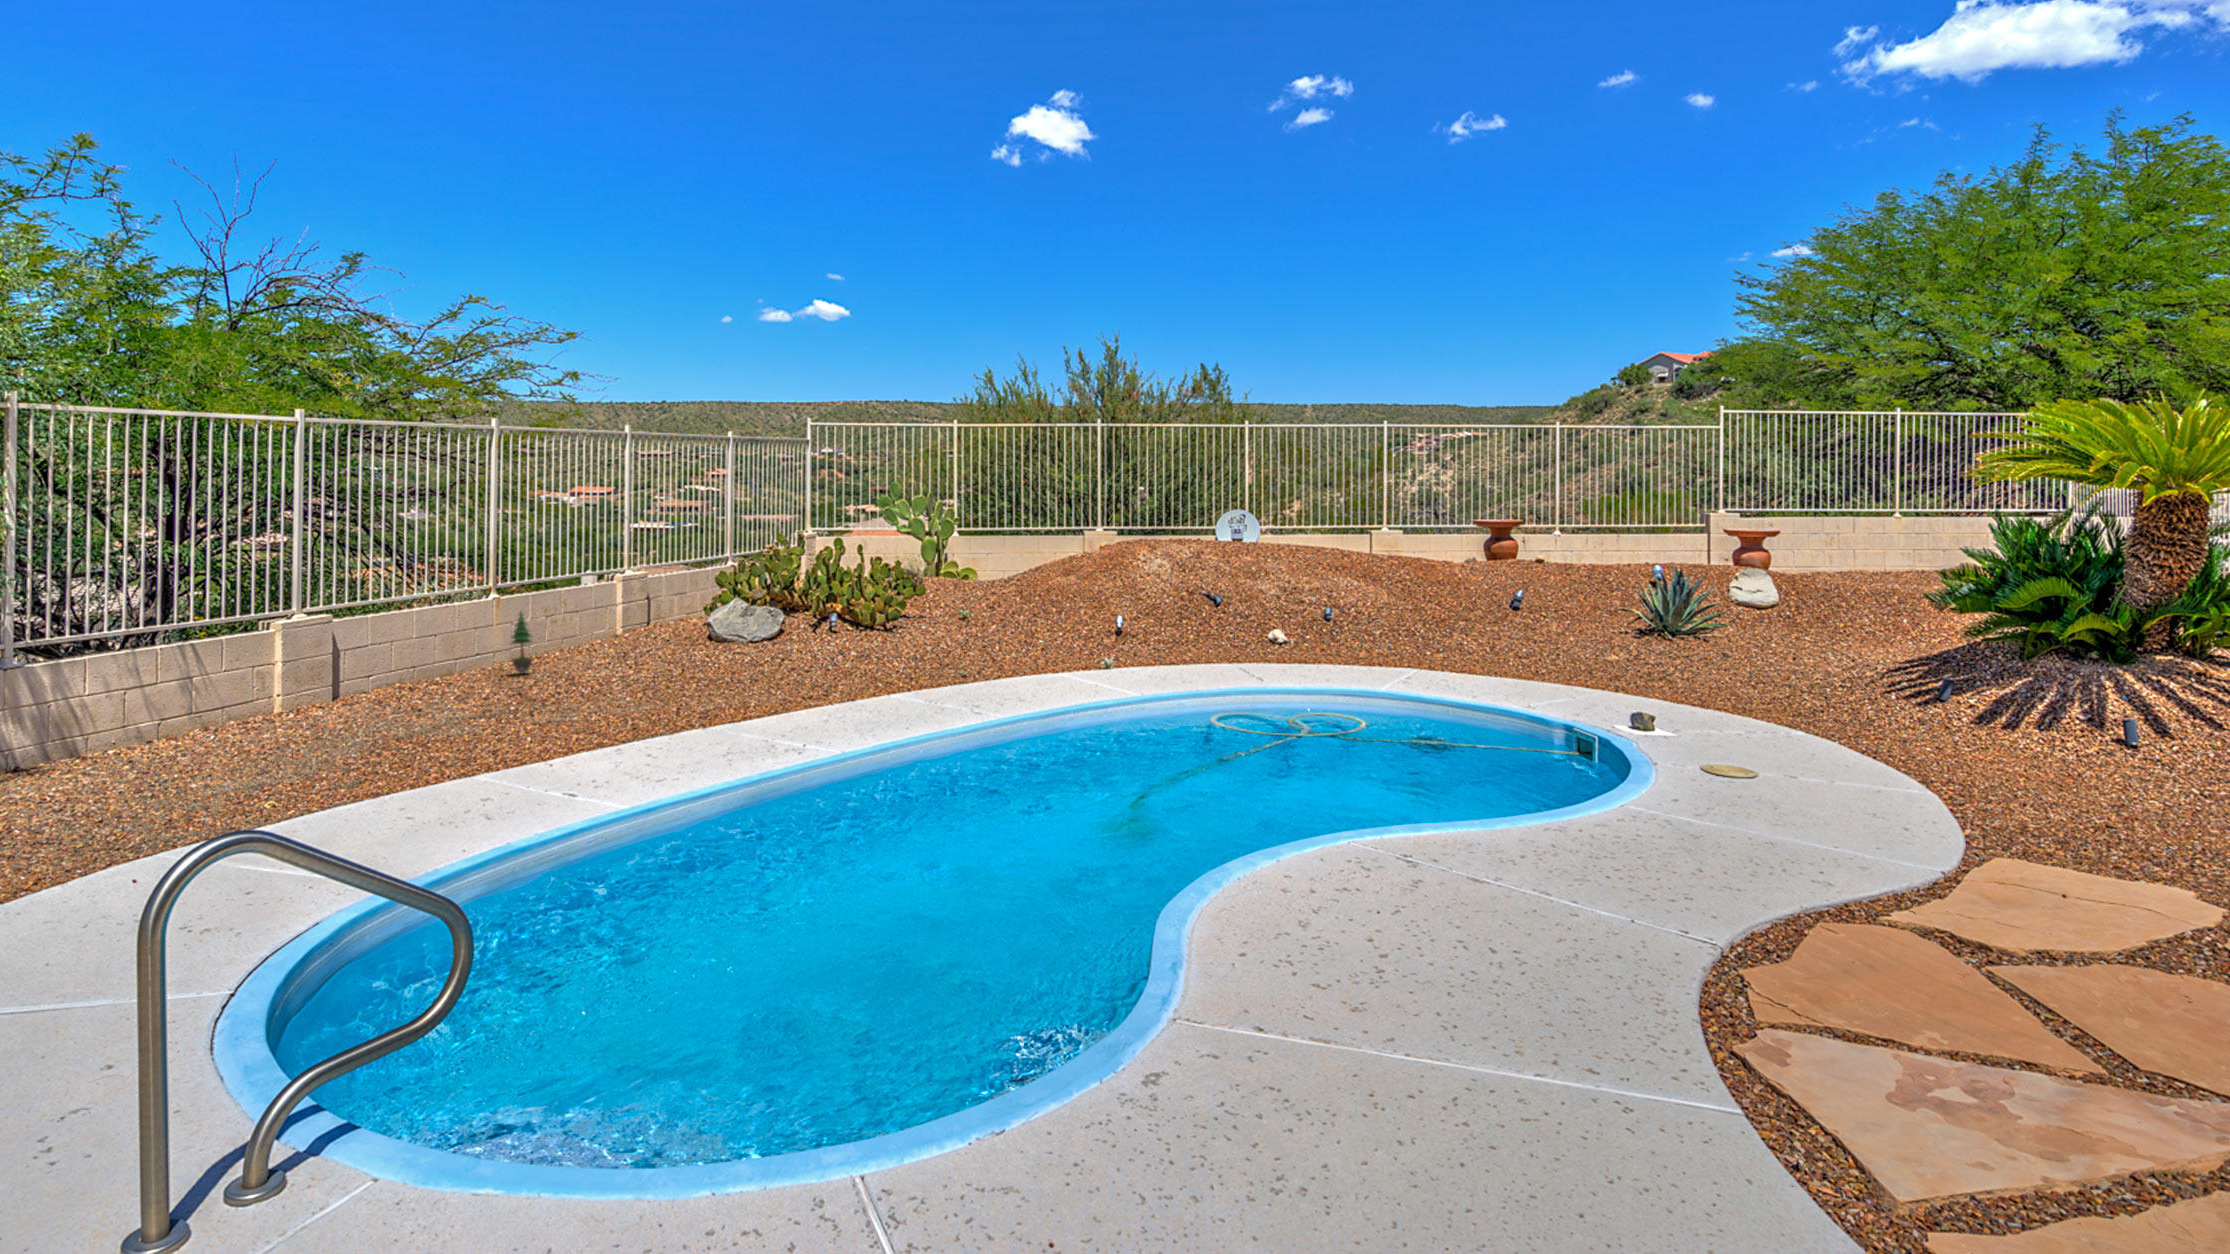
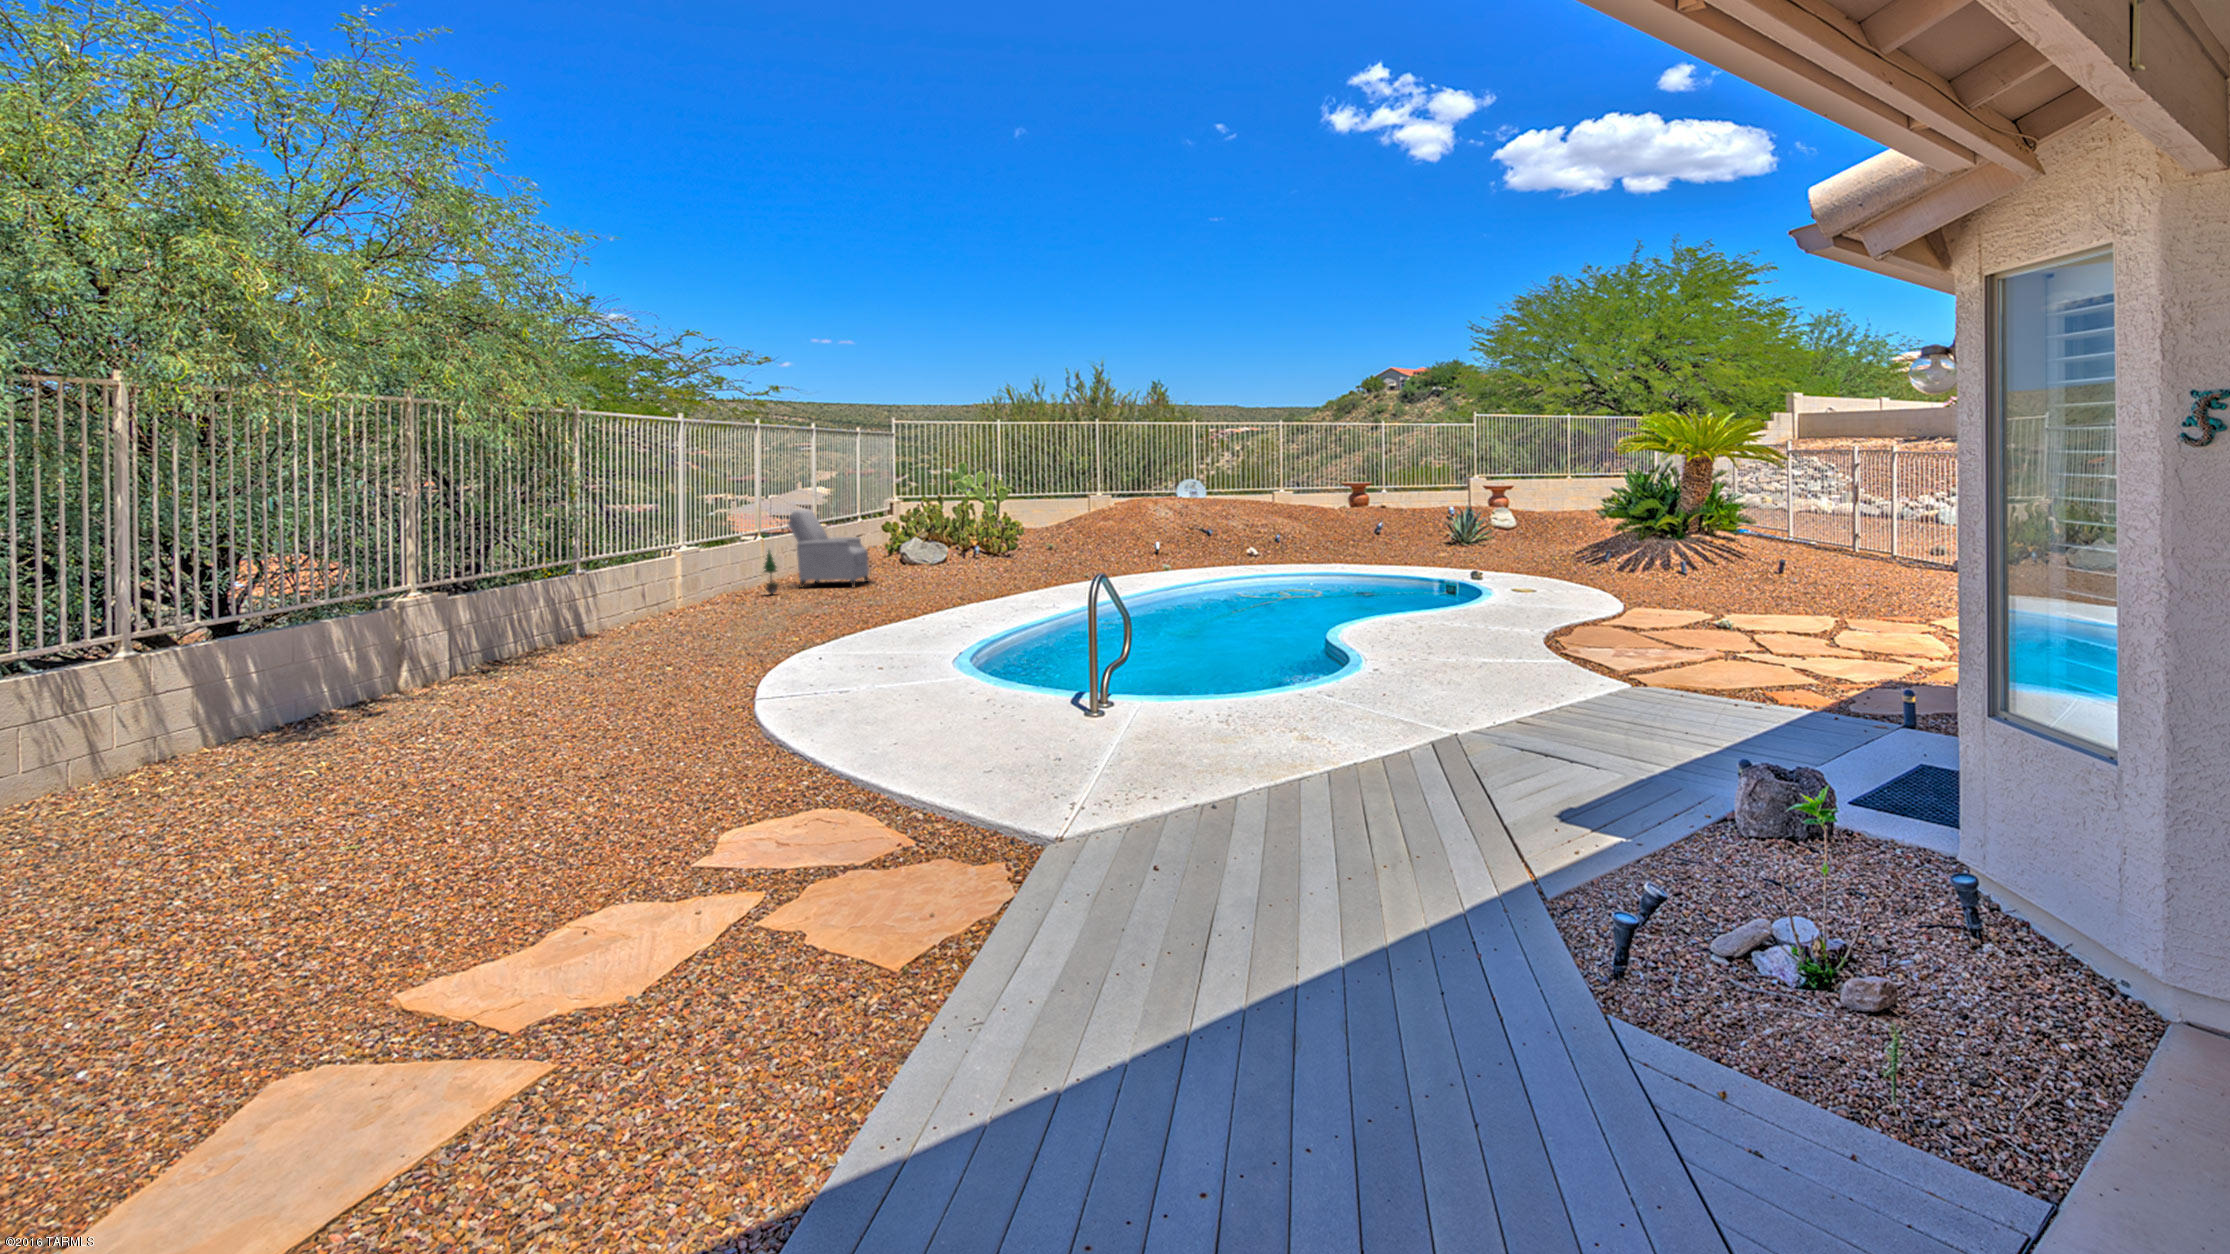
chair: none [571,556,684,667] -> present [788,510,869,588]

